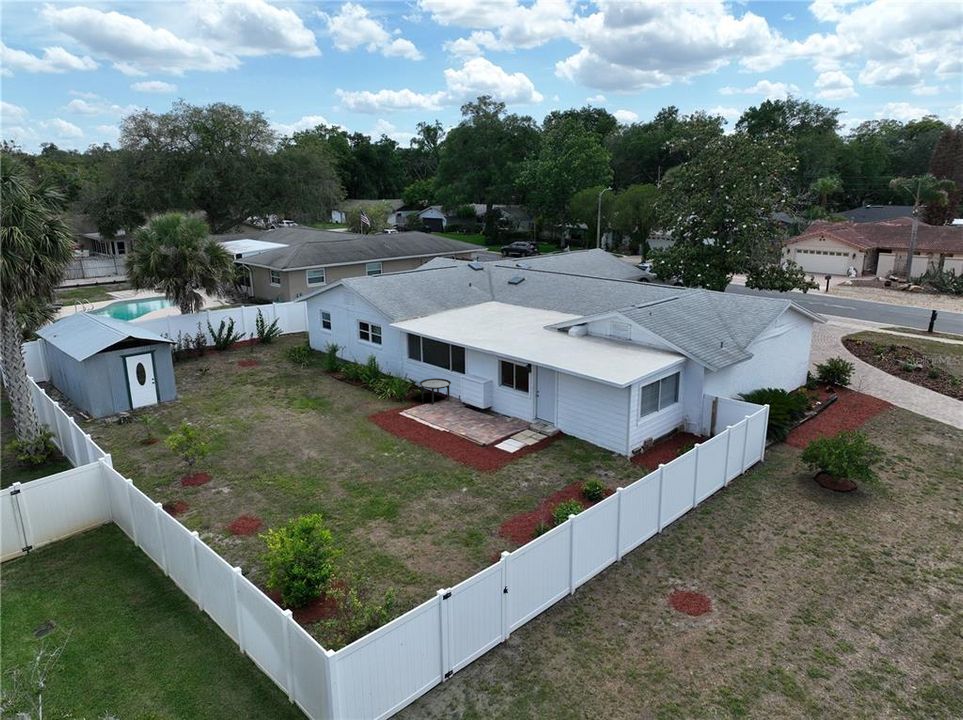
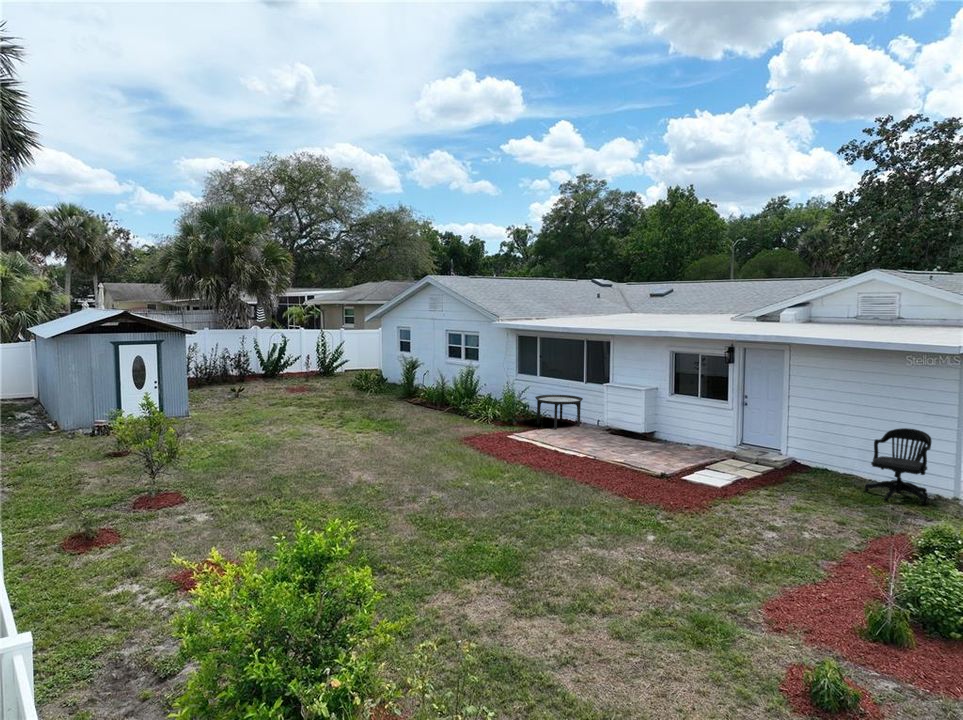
chair: none [587,418,618,460] -> present [865,428,932,505]

